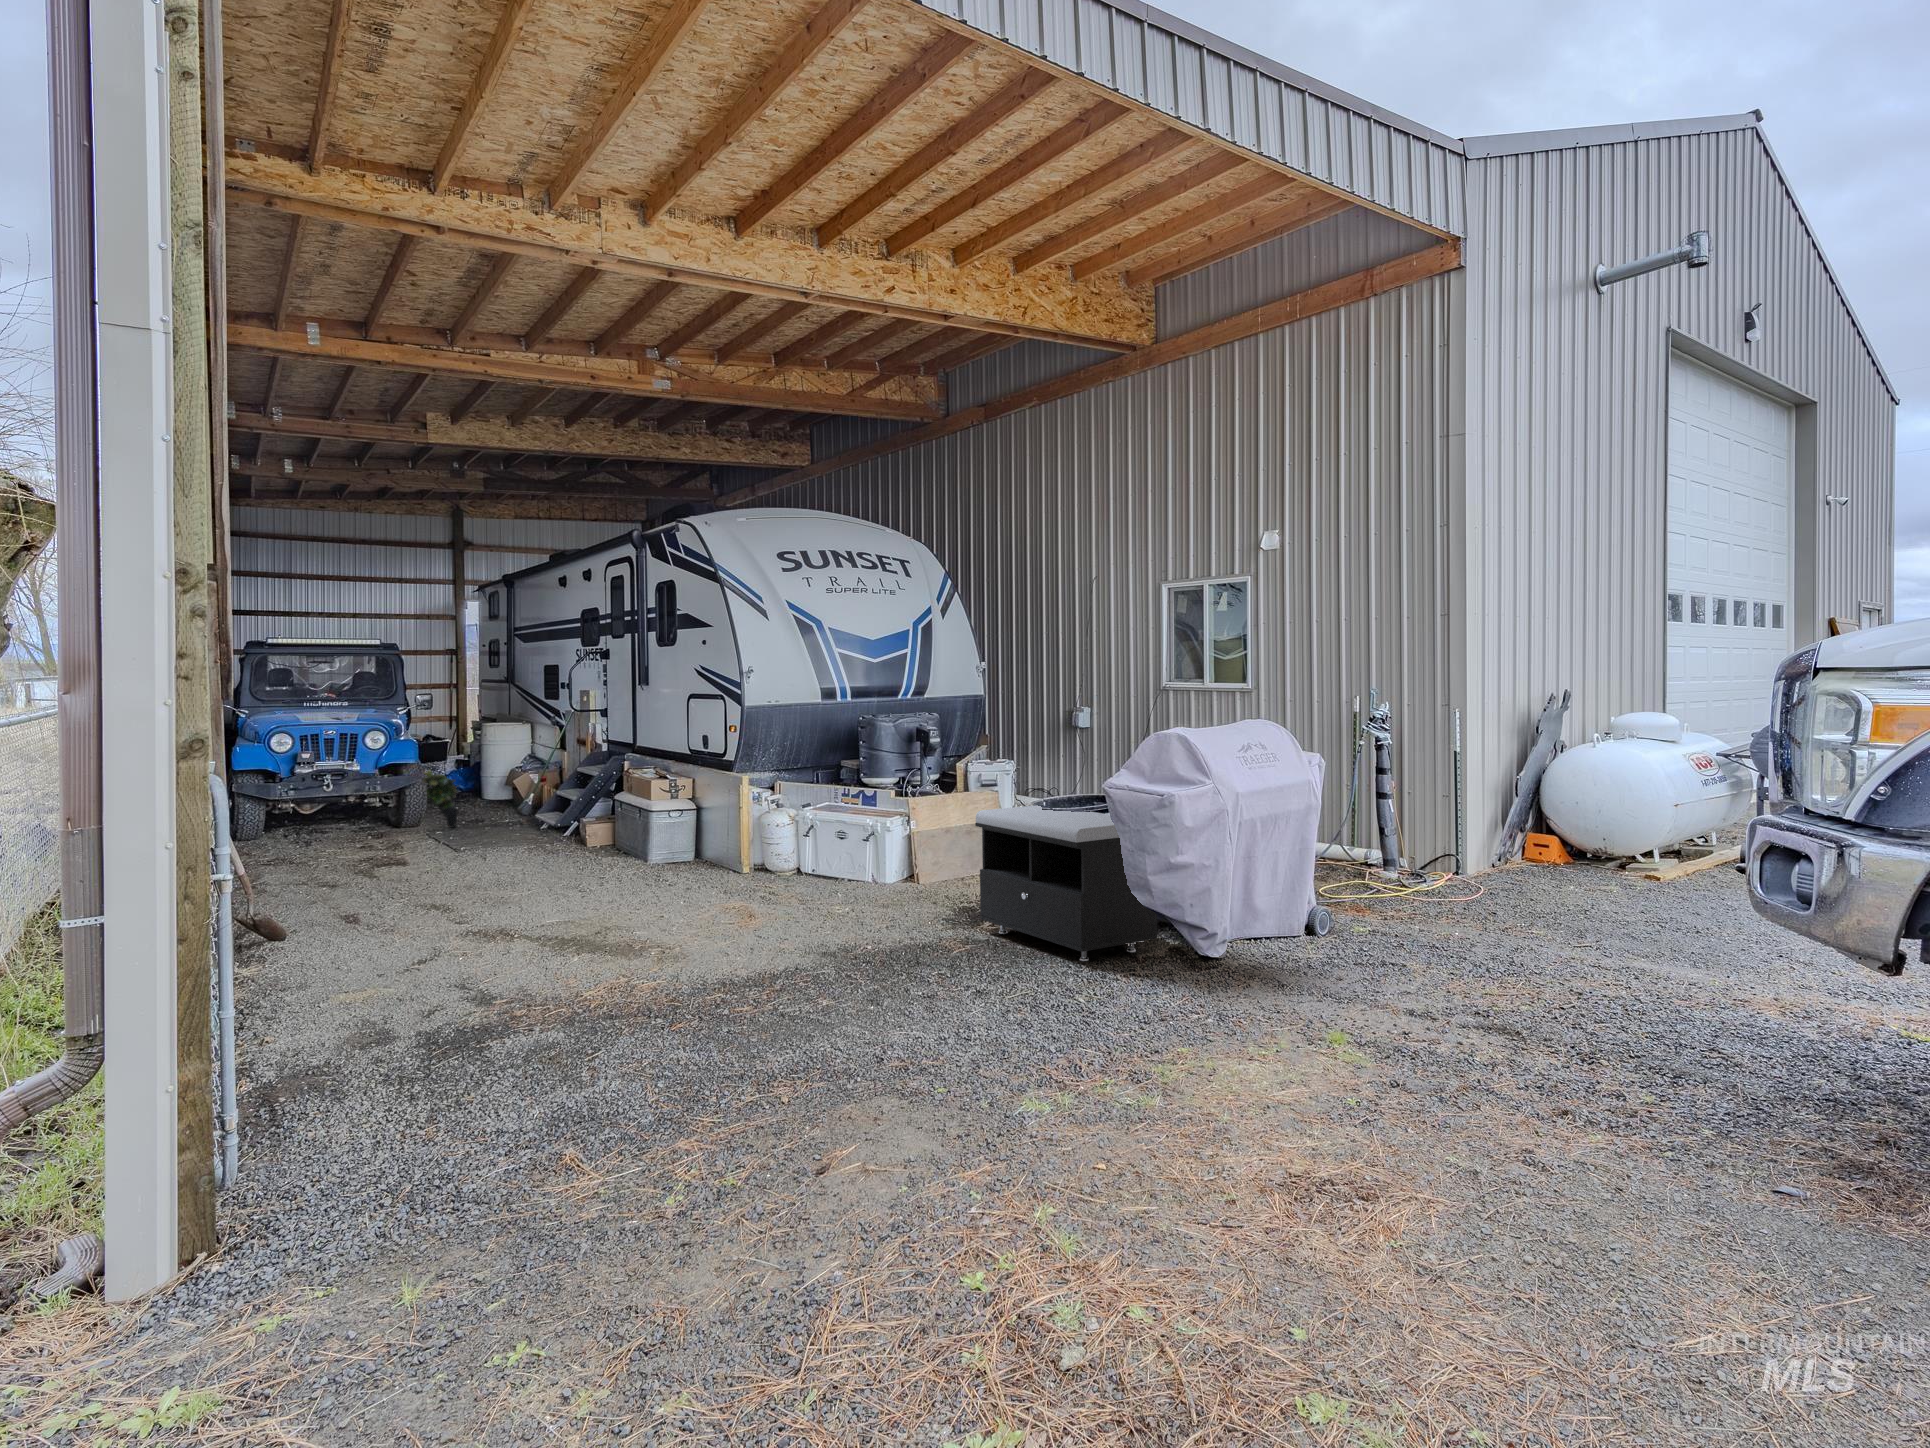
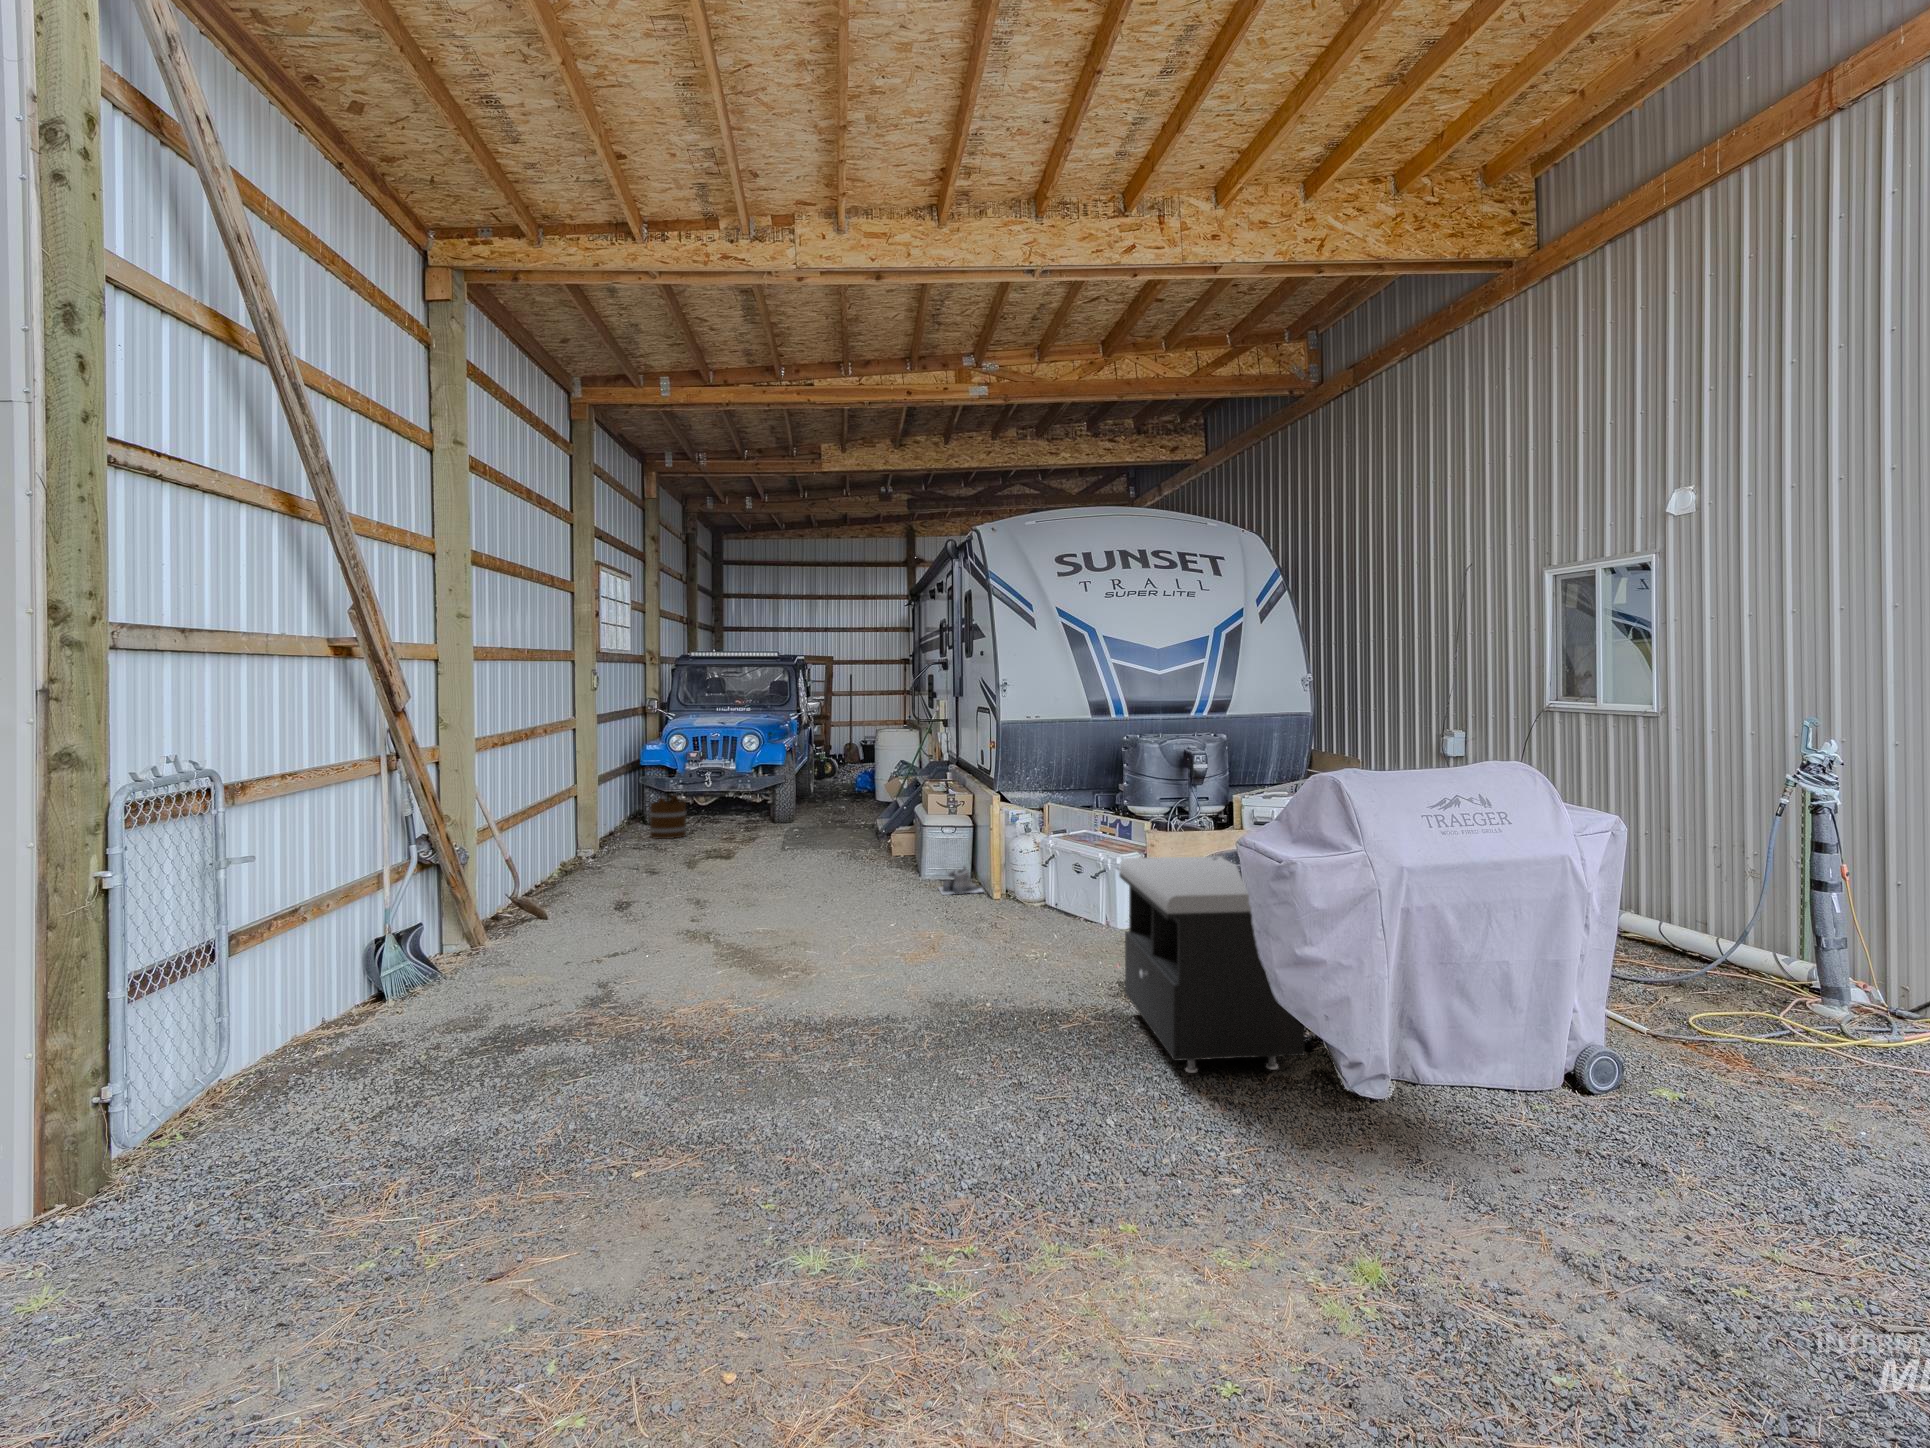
potted plant: present [423,770,457,828] -> none [798,771,833,828]
bucket: none [261,801,305,850] -> present [650,795,686,839]
boots: none [671,843,728,872] -> present [938,866,983,895]

